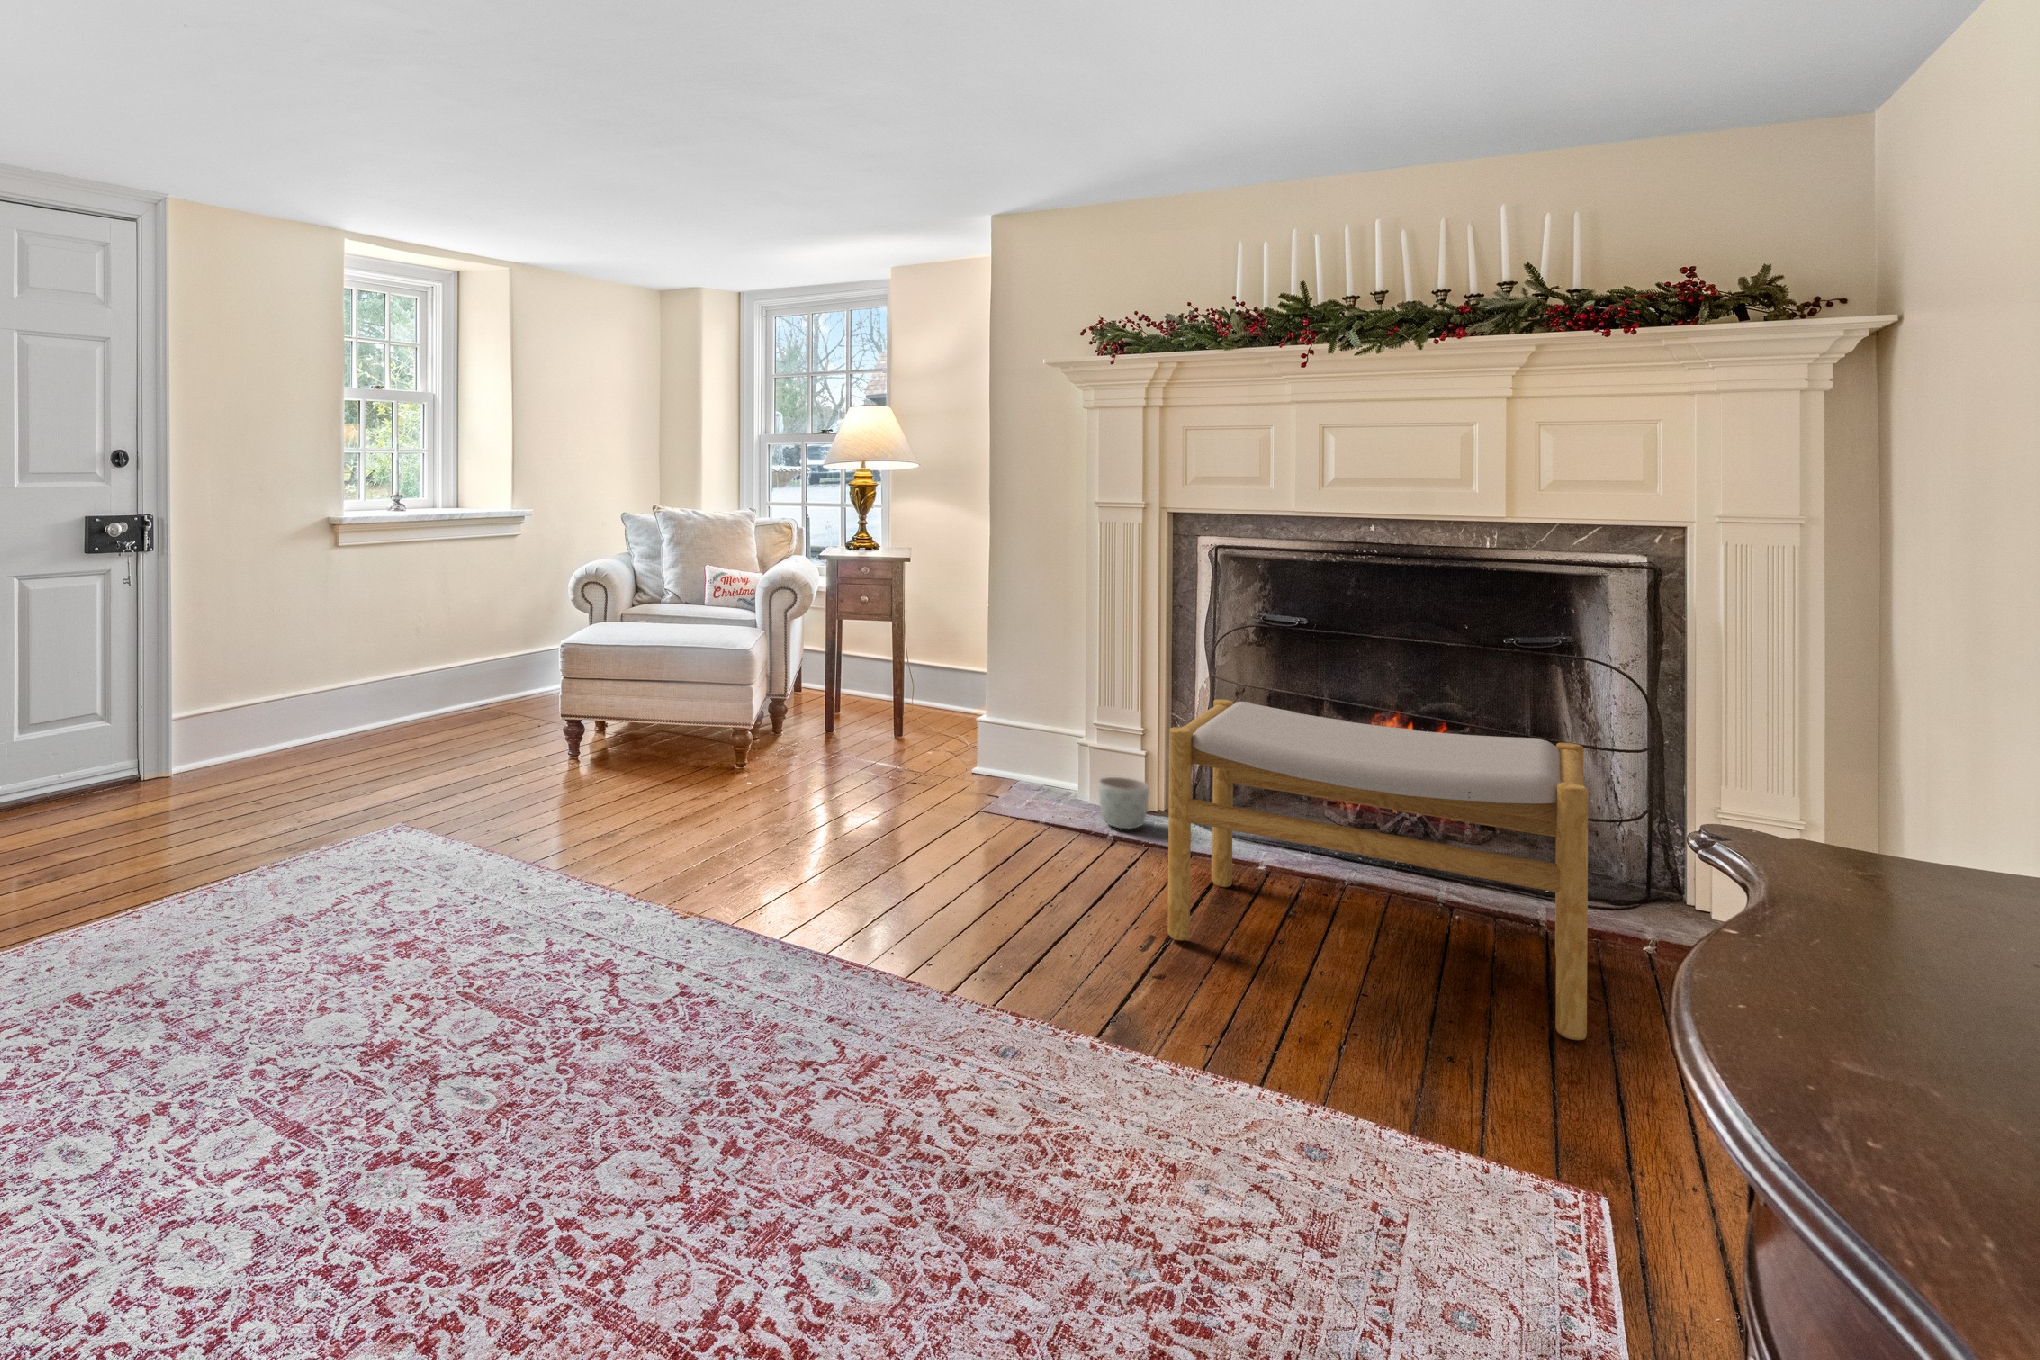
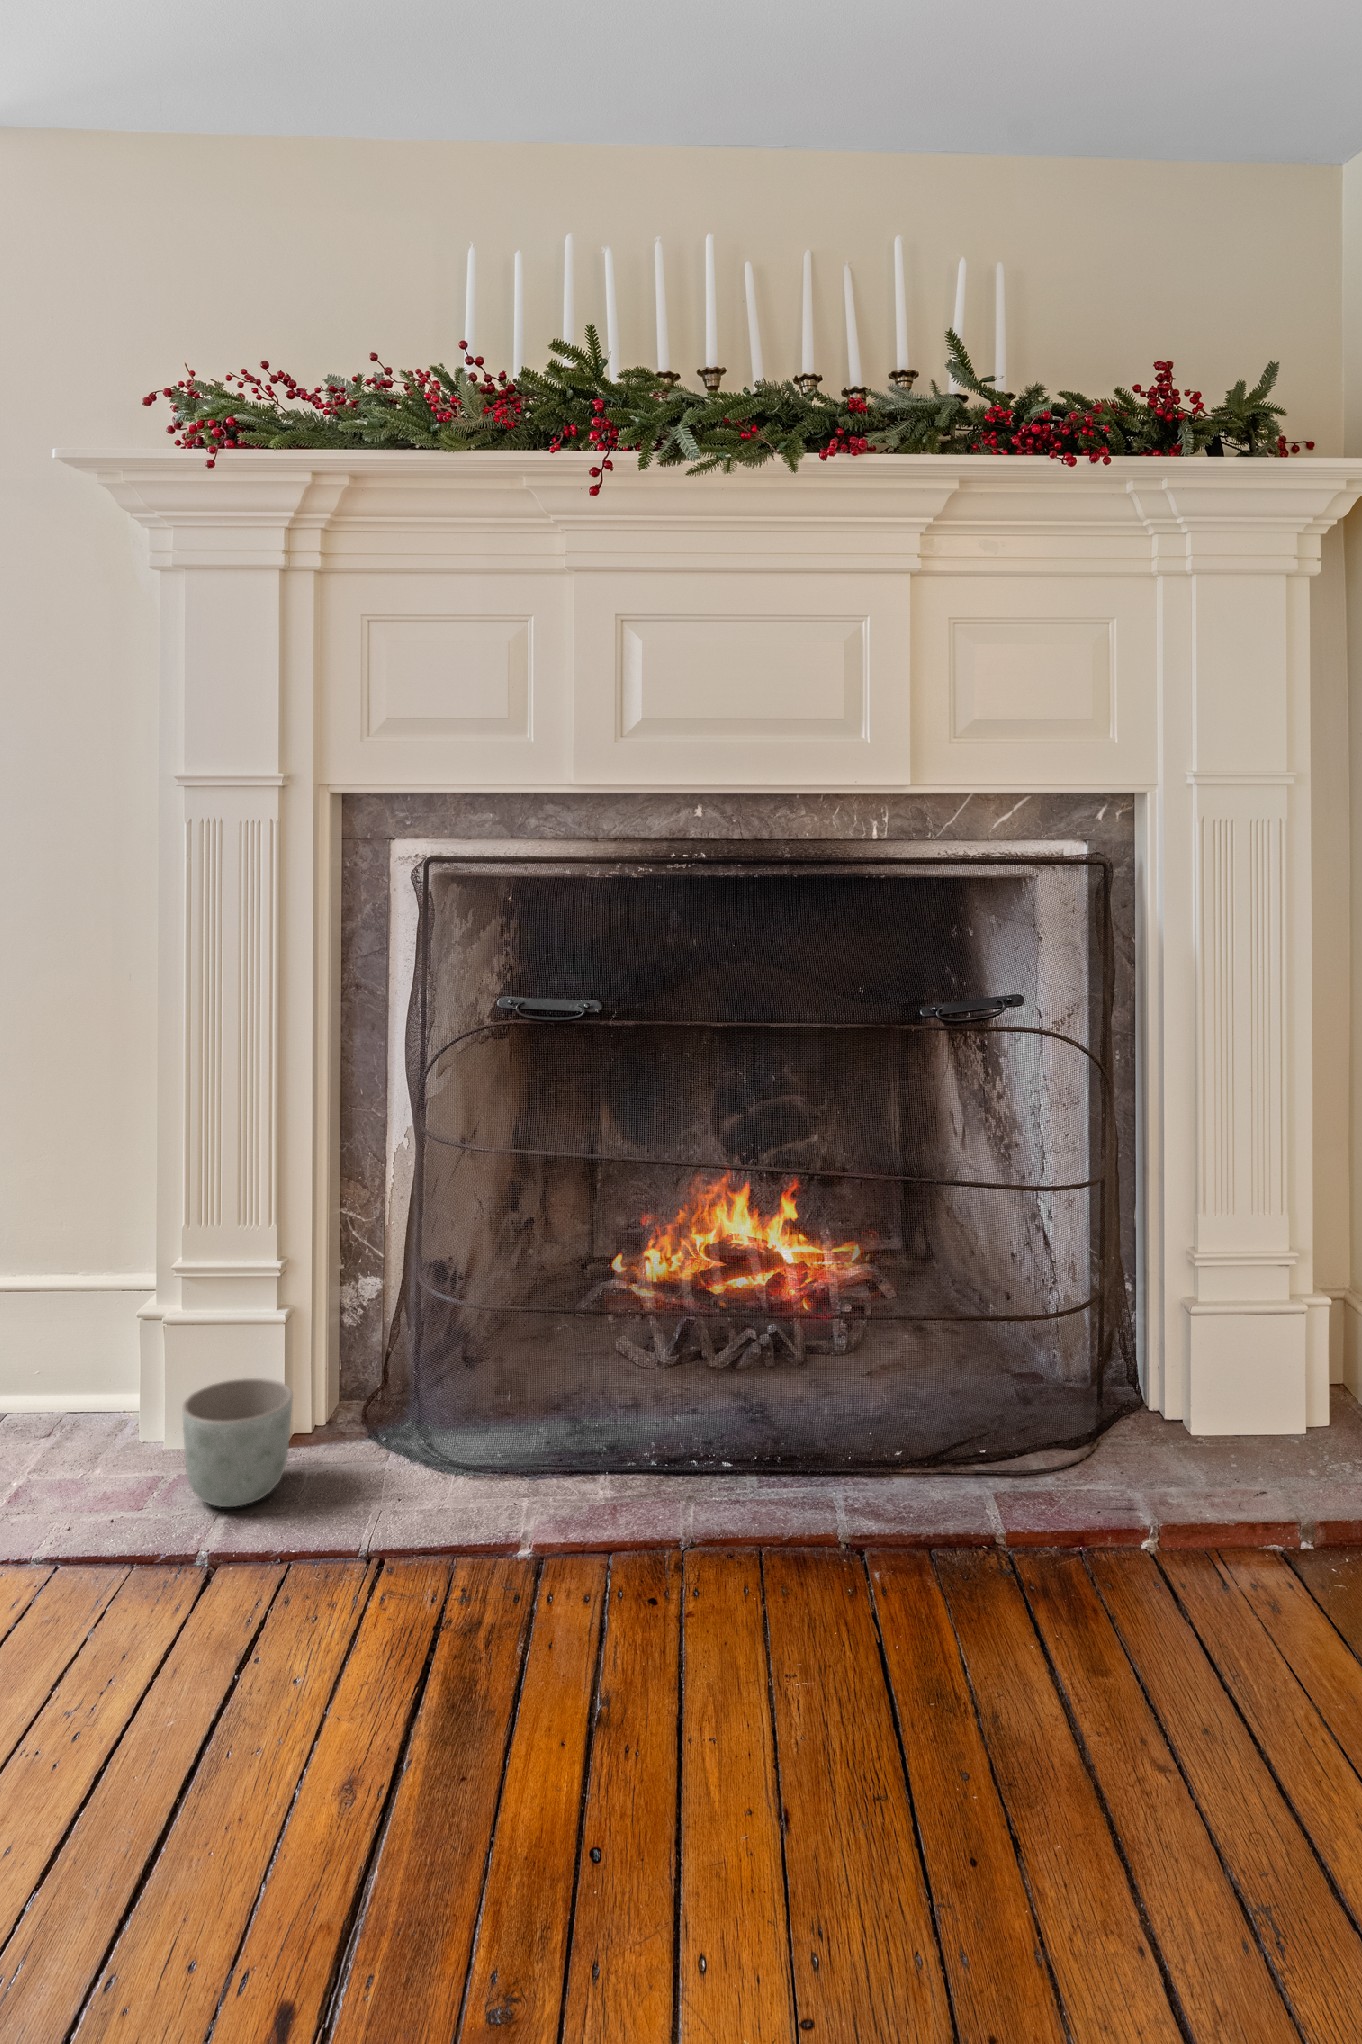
footstool: present [1167,699,1588,1040] -> none [352,1214,1182,1912]

